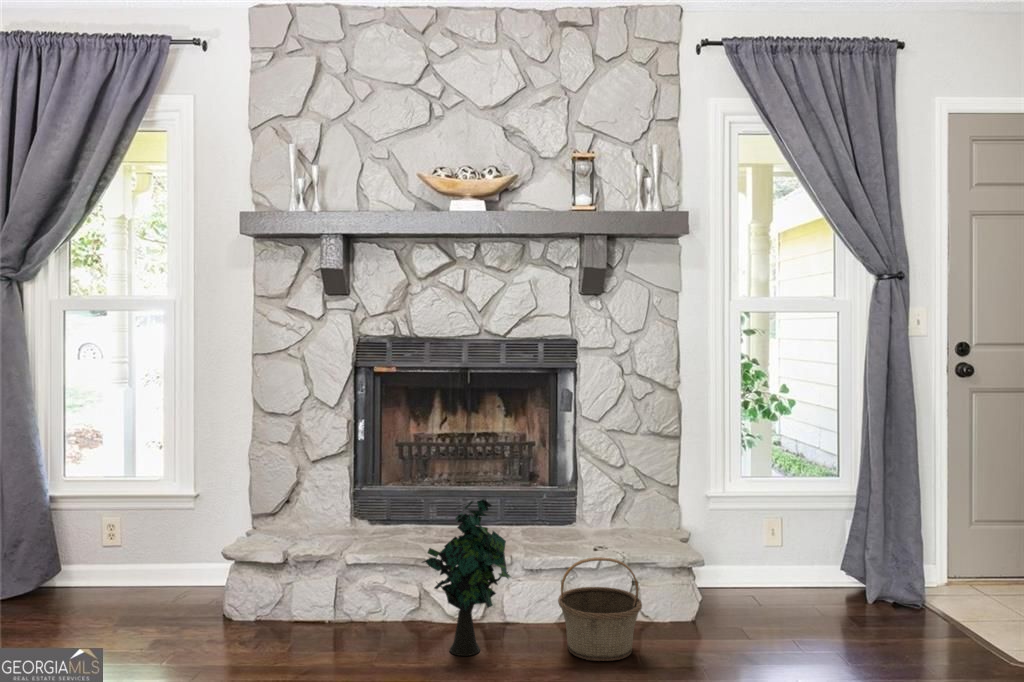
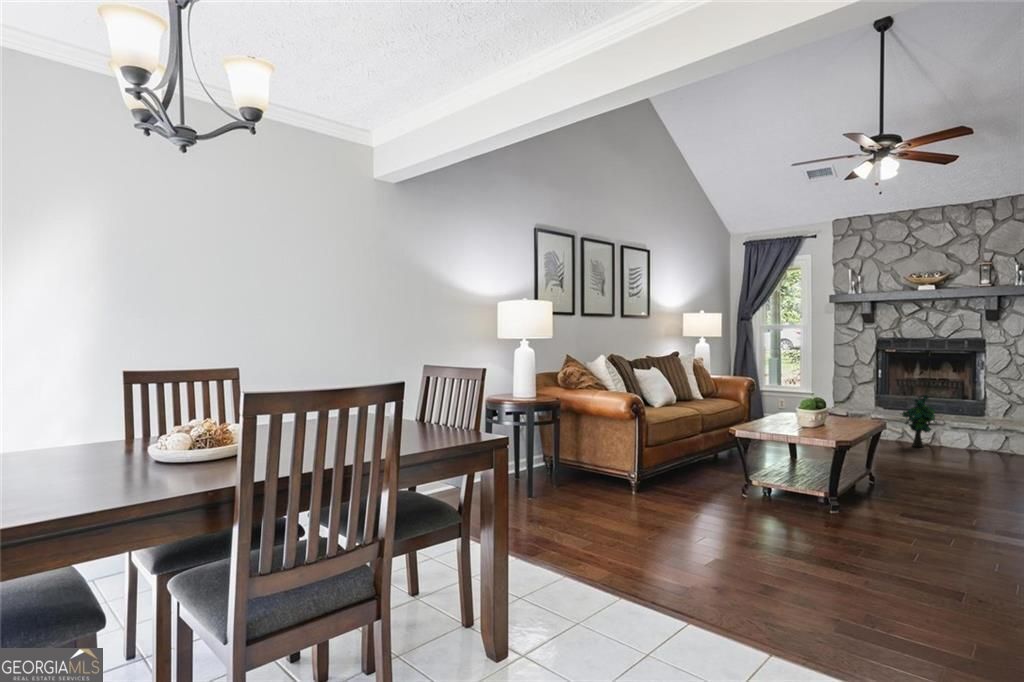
basket: present [558,558,642,661] -> none [959,420,999,455]

